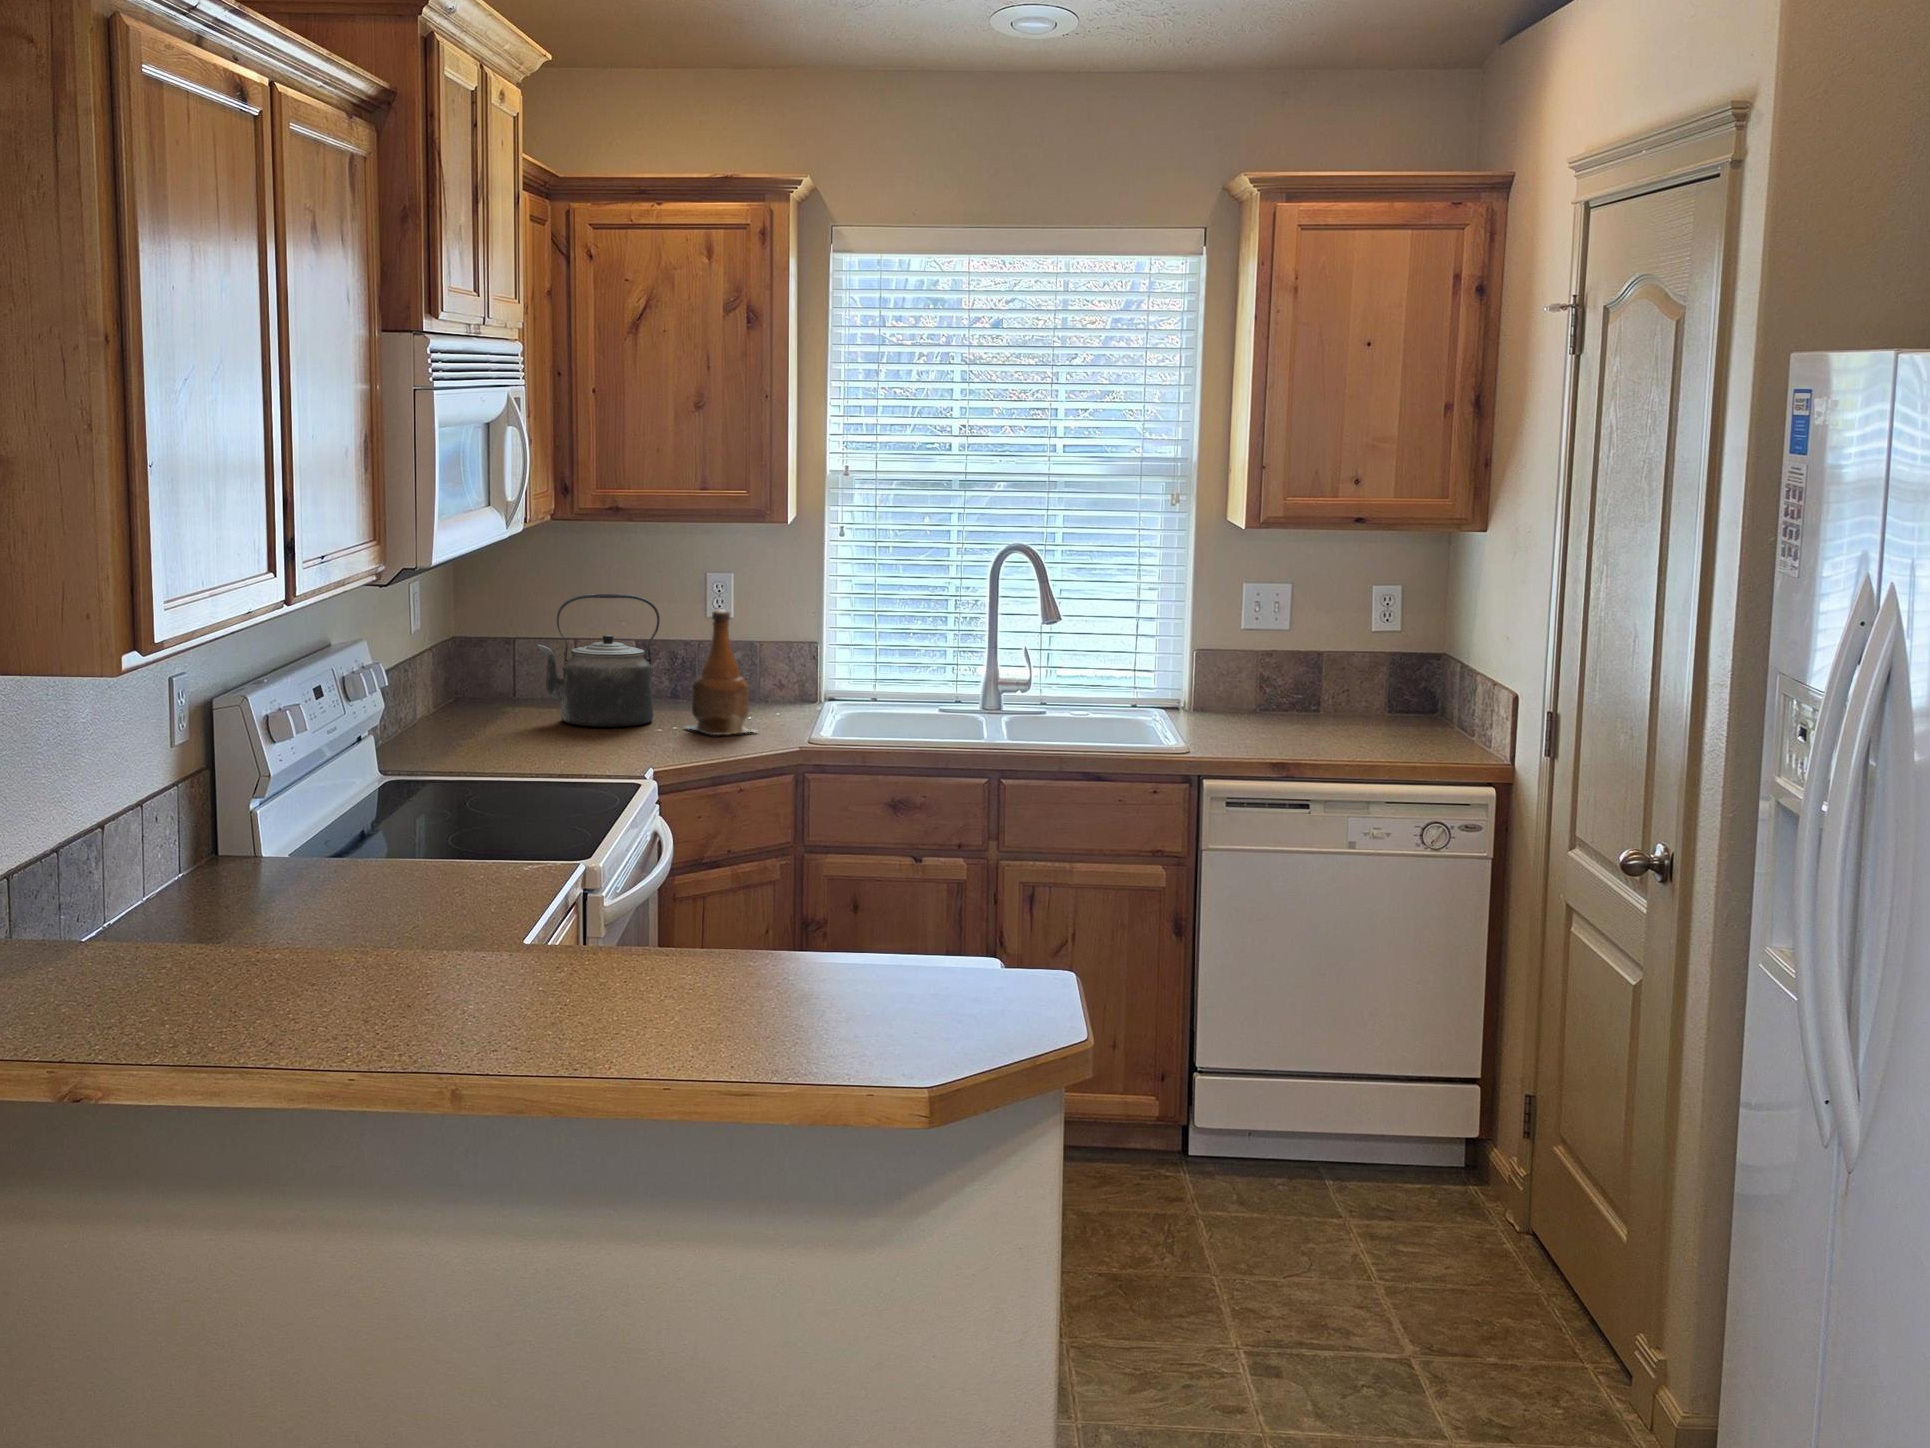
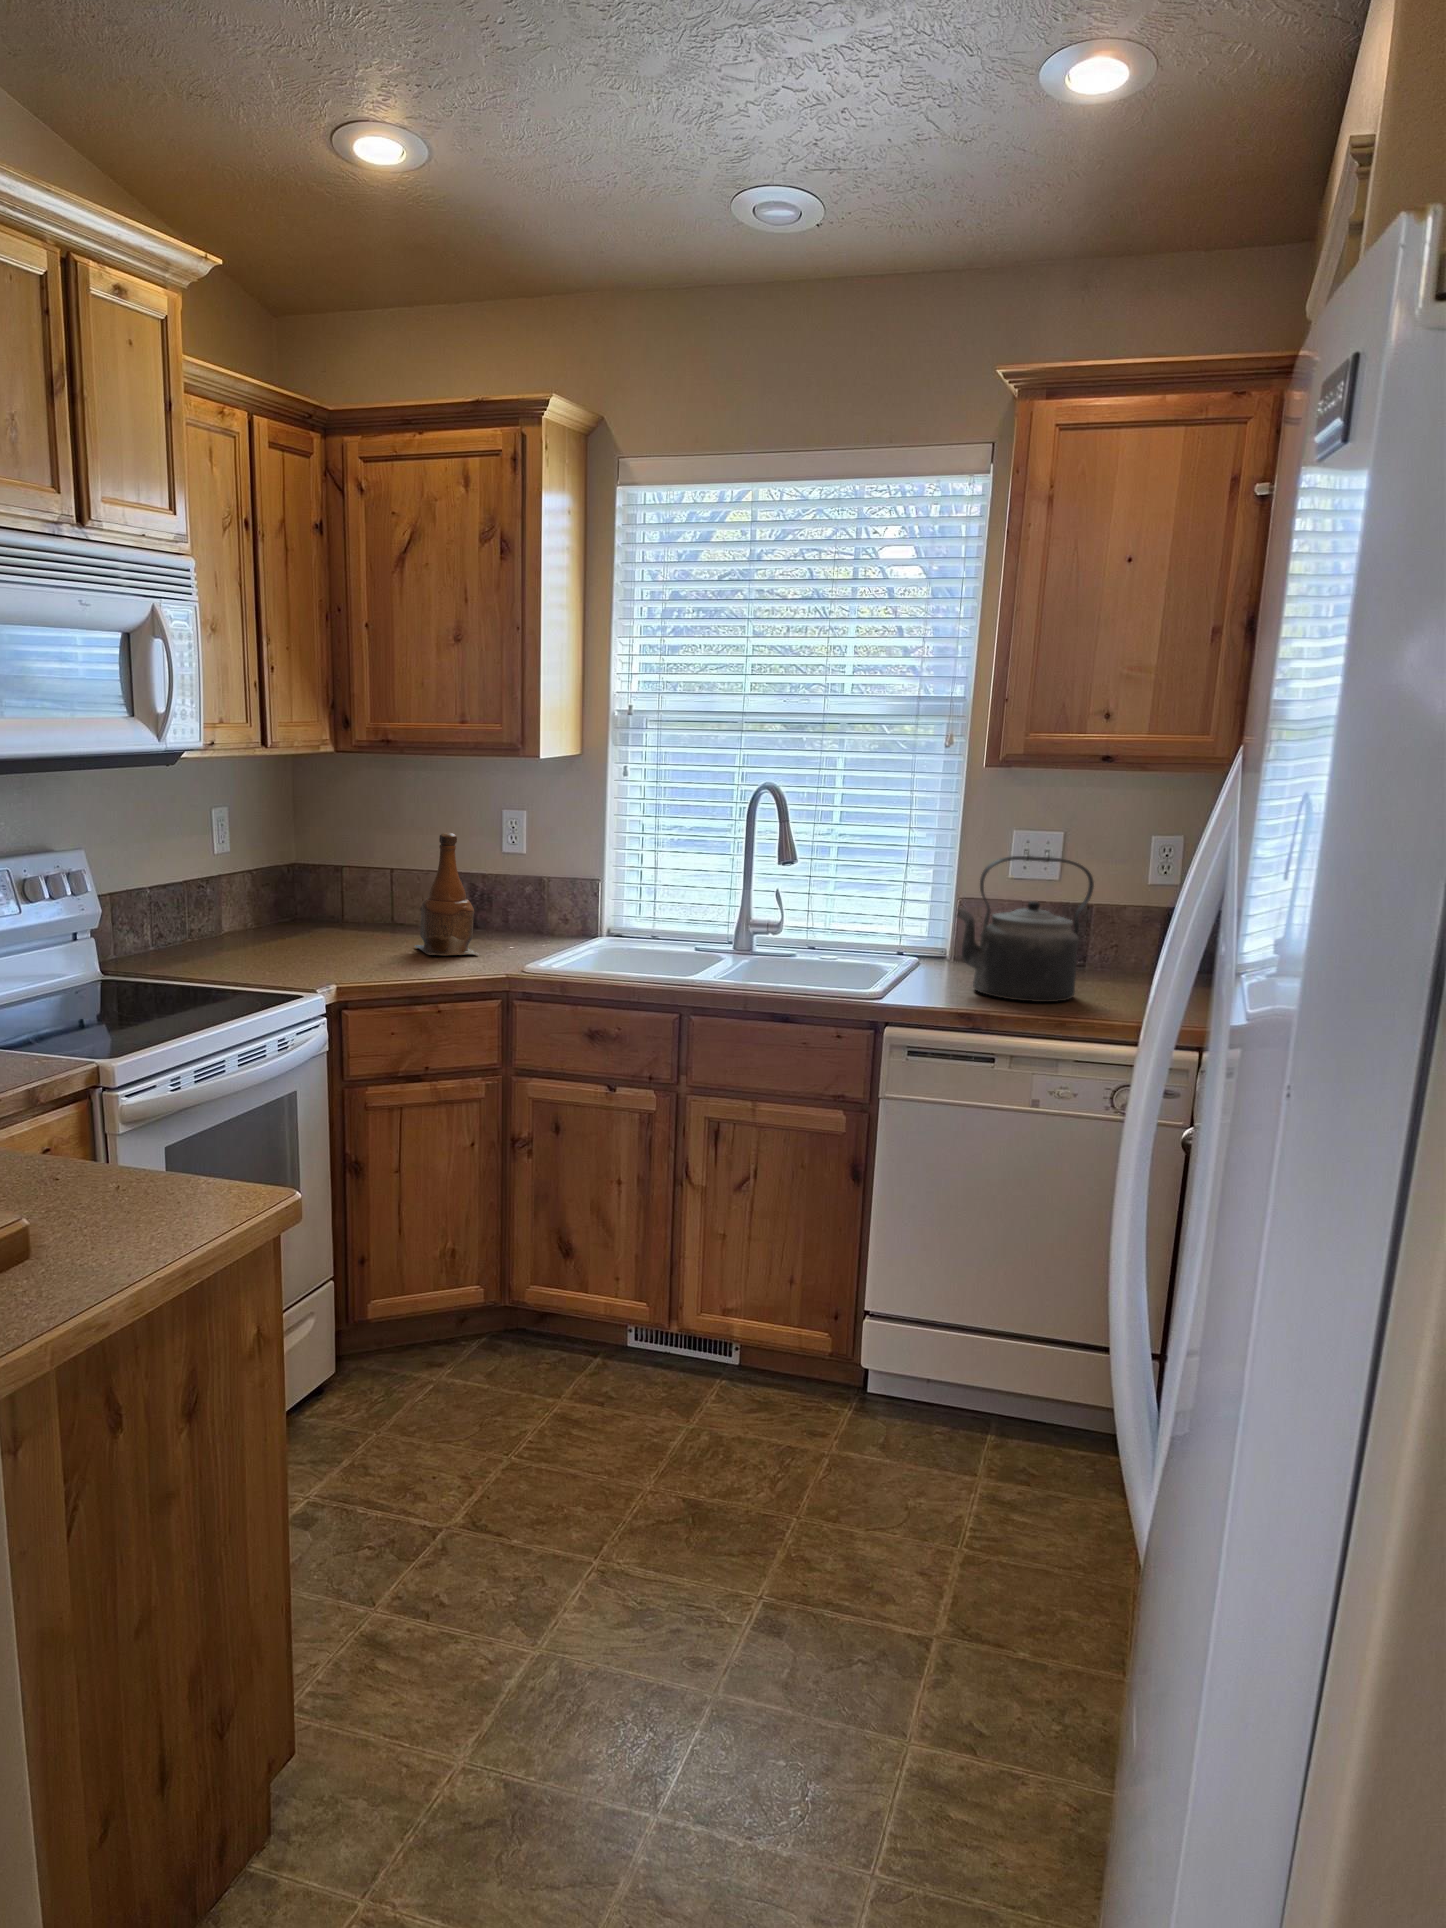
kettle: present [537,594,660,727] -> present [957,856,1094,1002]

